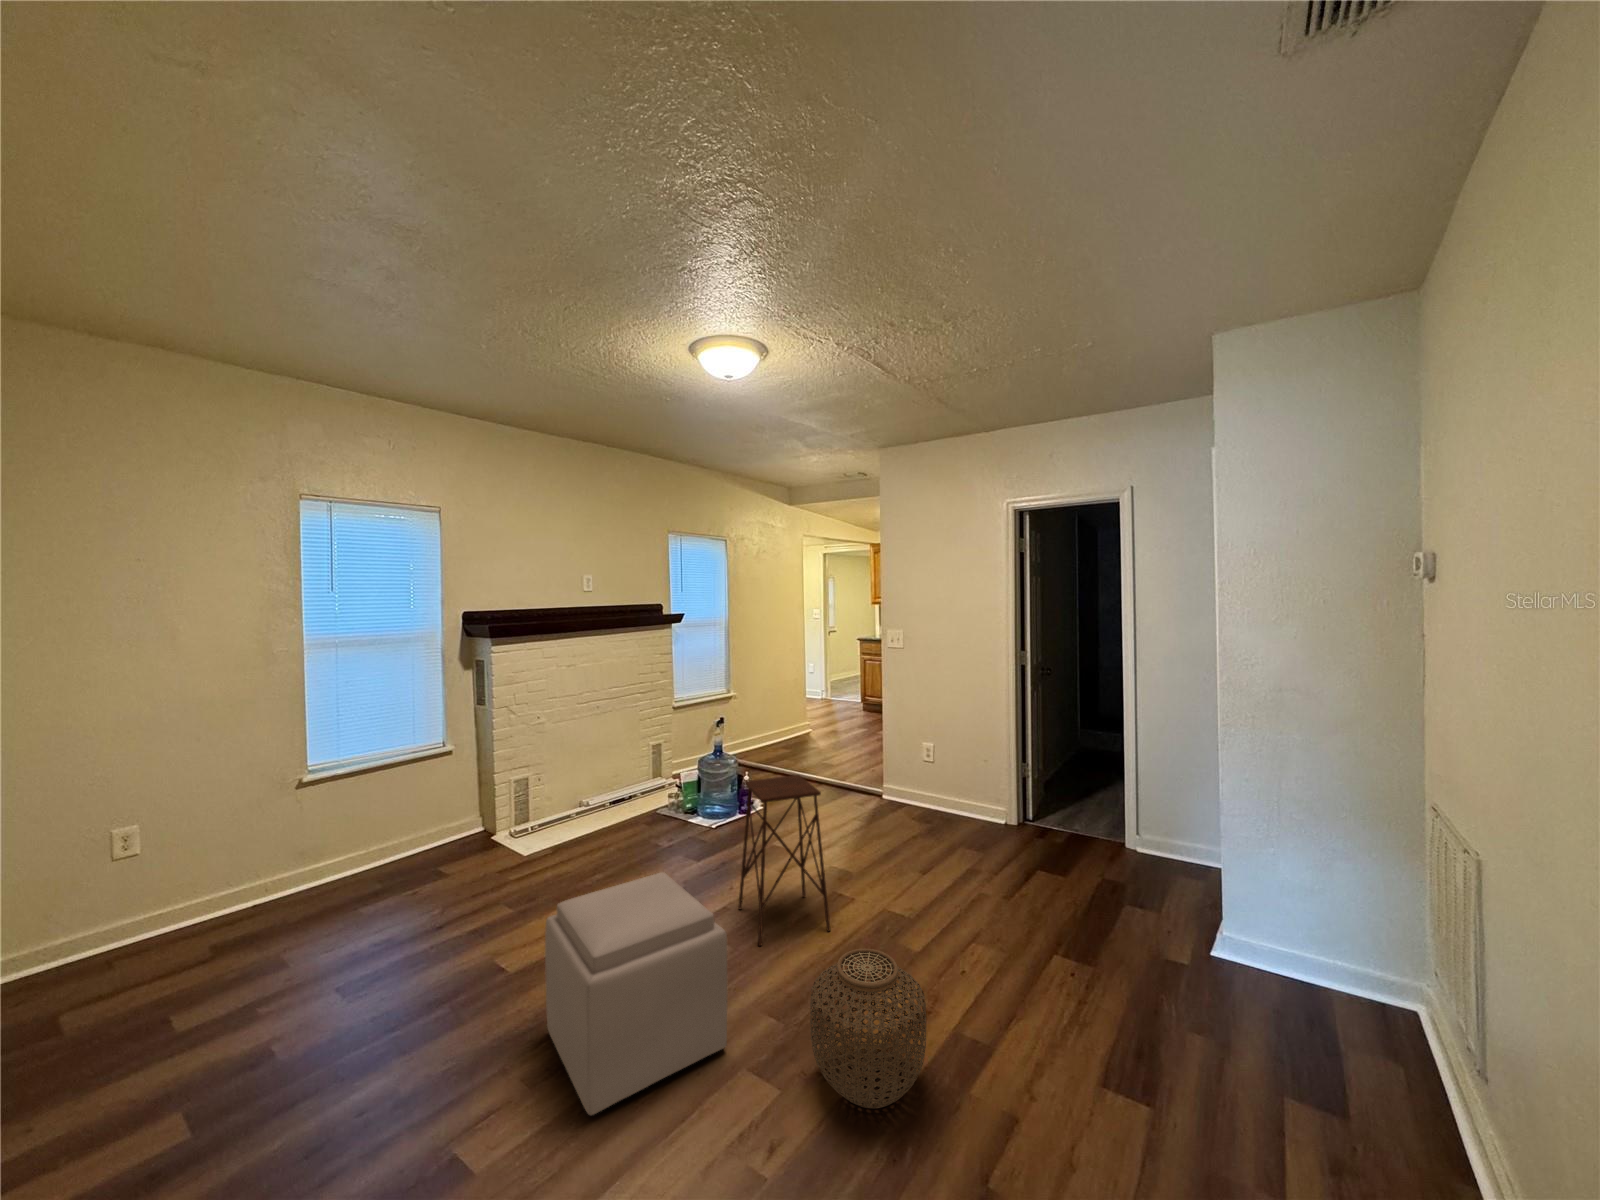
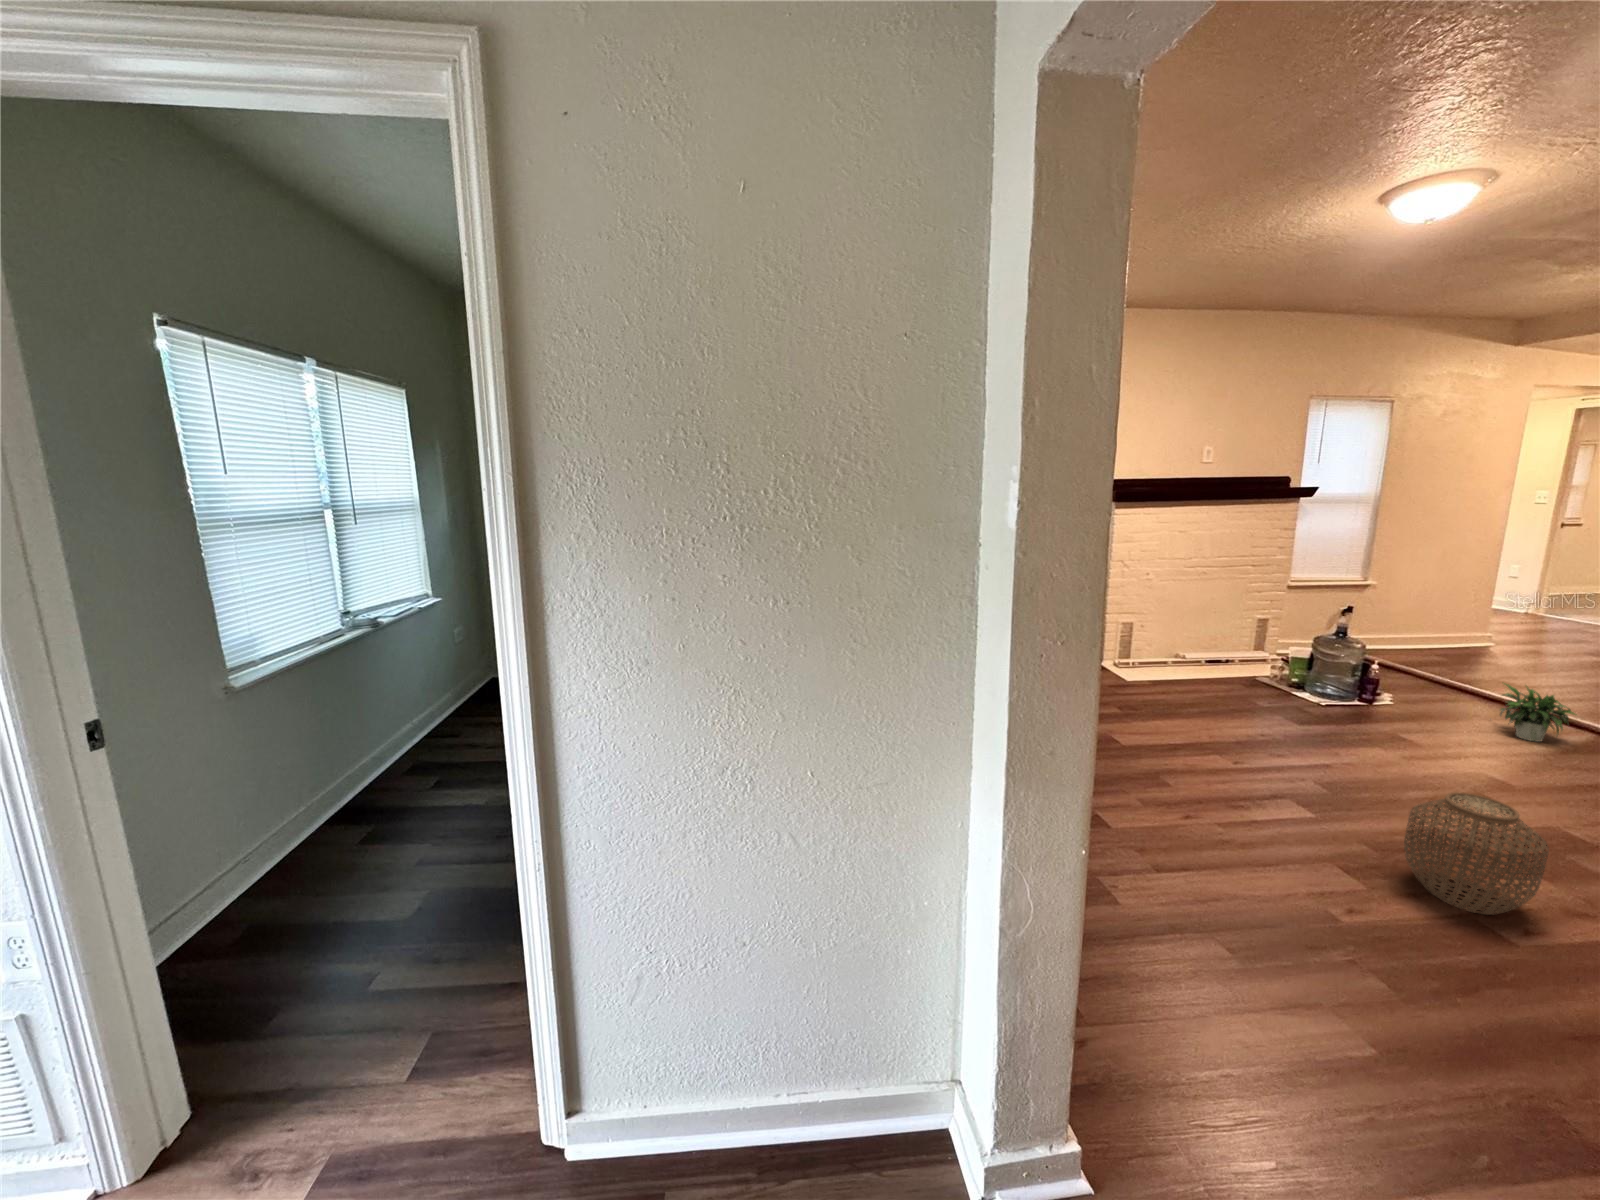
potted plant: none [826,769,876,818] -> present [1500,683,1575,742]
side table: present [738,775,830,946] -> none [1342,652,1470,809]
ottoman: present [545,872,728,1115] -> none [1166,693,1332,830]

